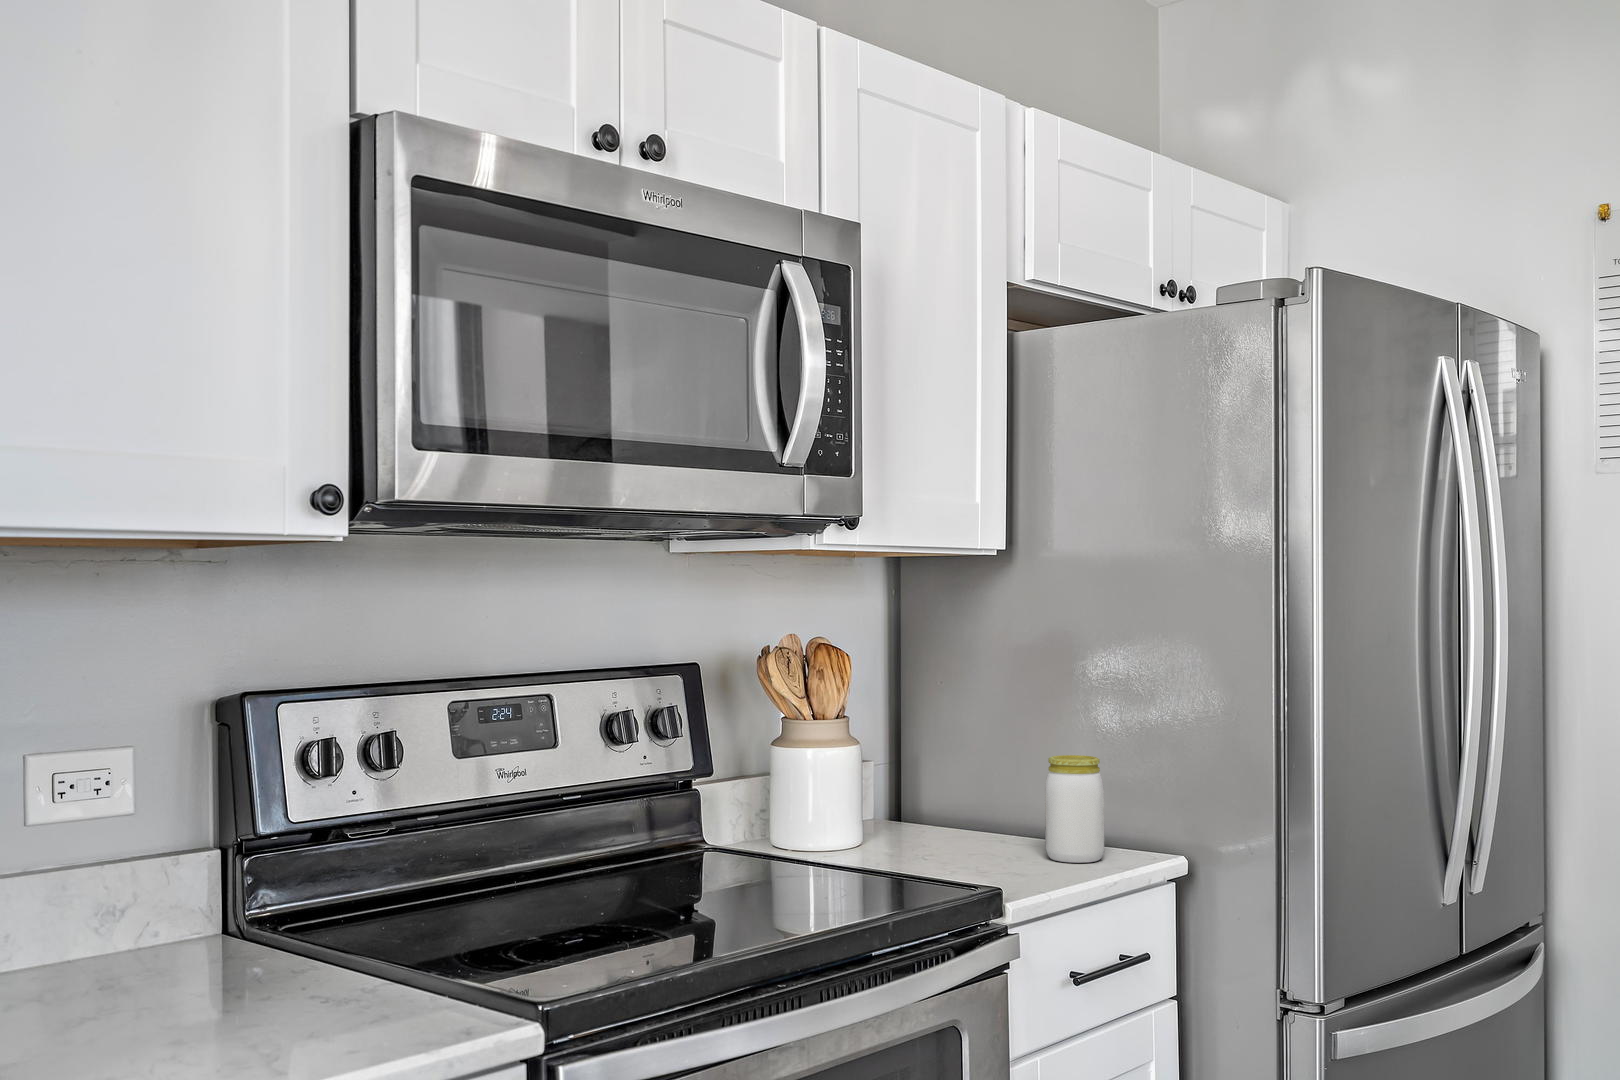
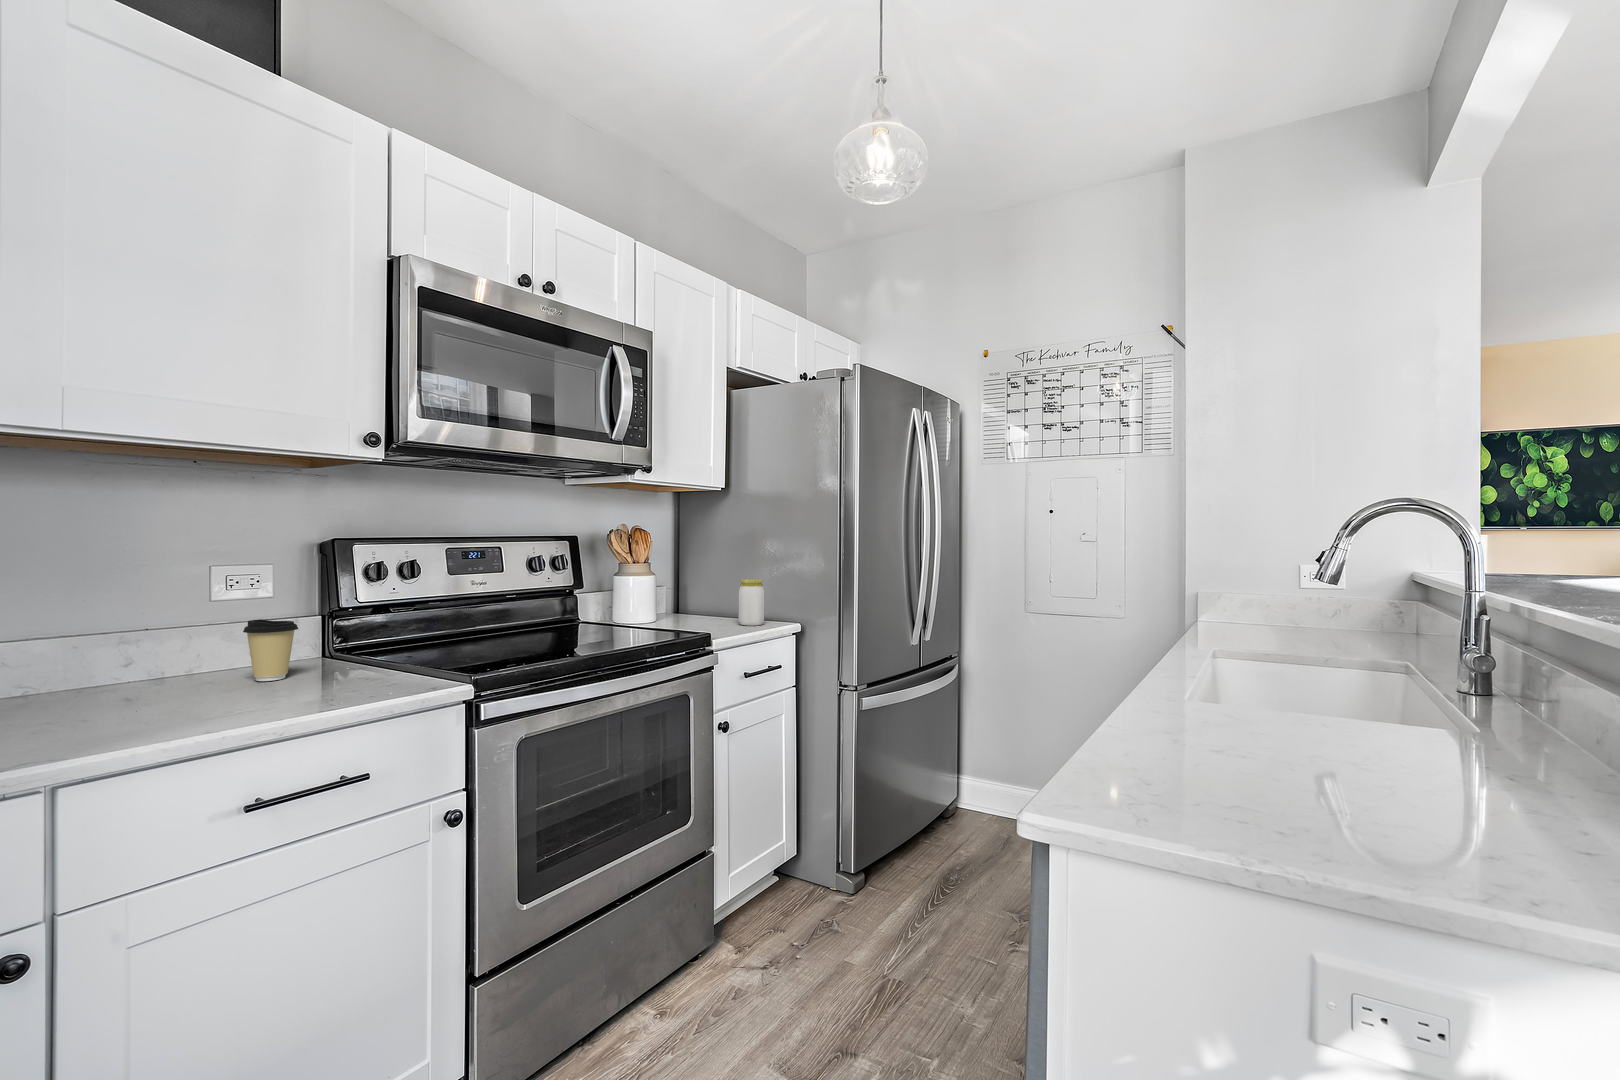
coffee cup: none [91,875,190,1006] -> present [243,619,298,681]

